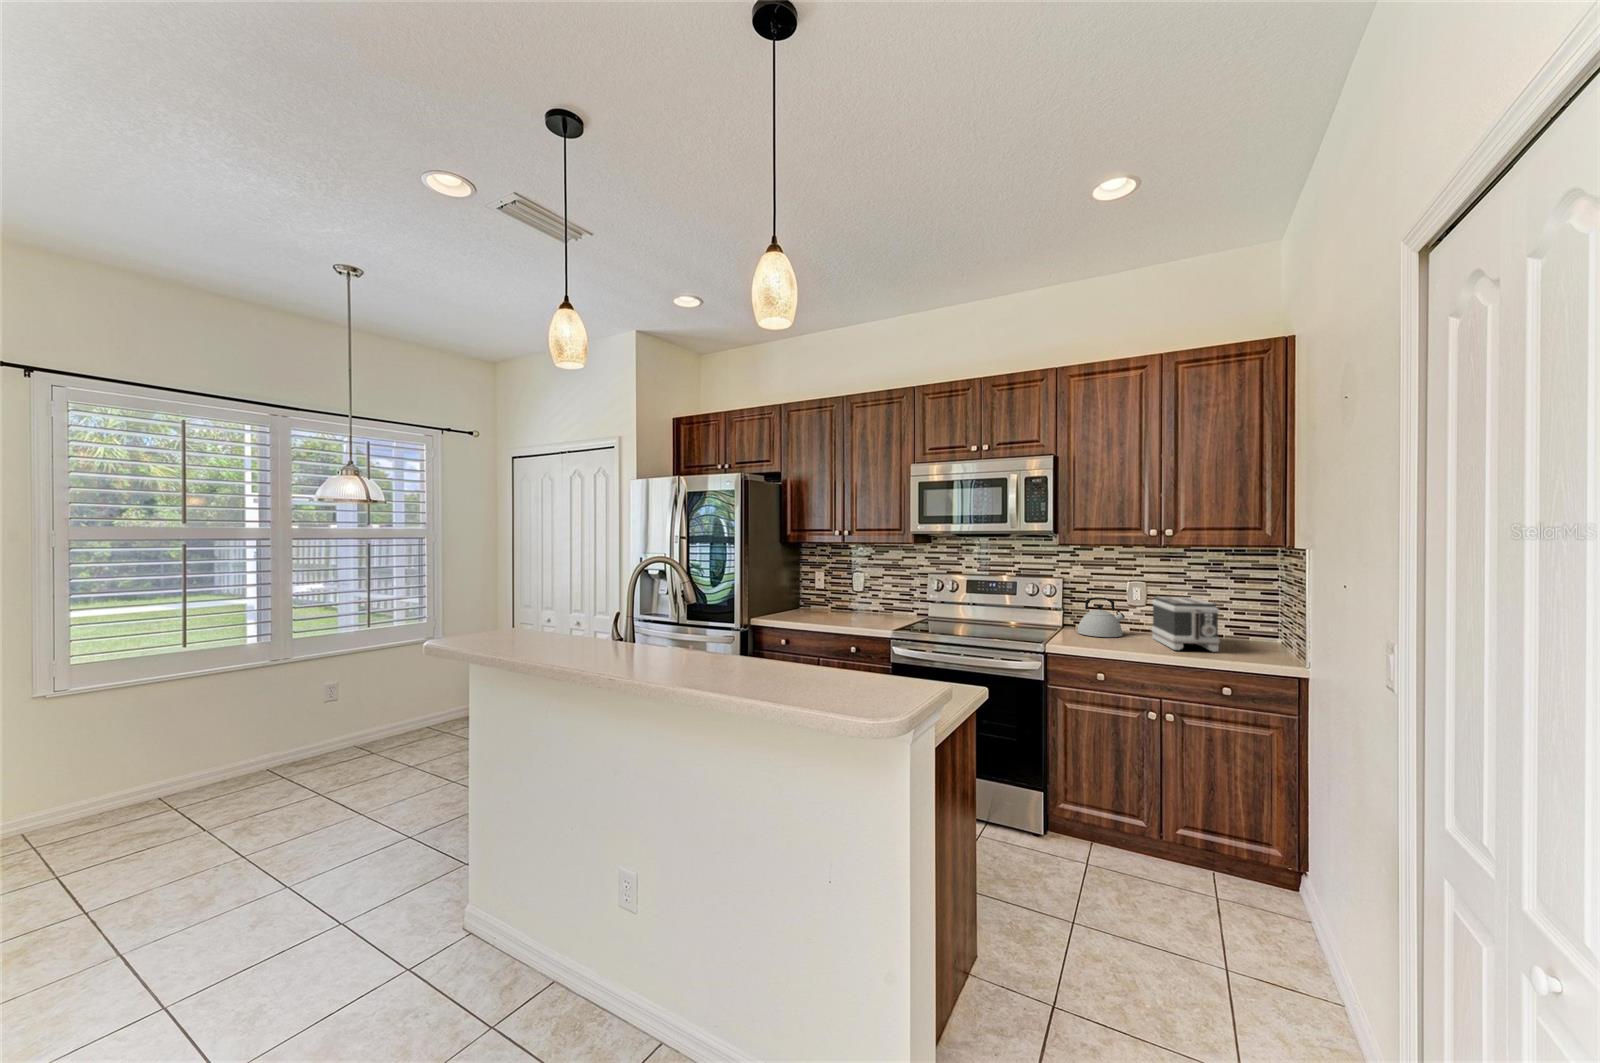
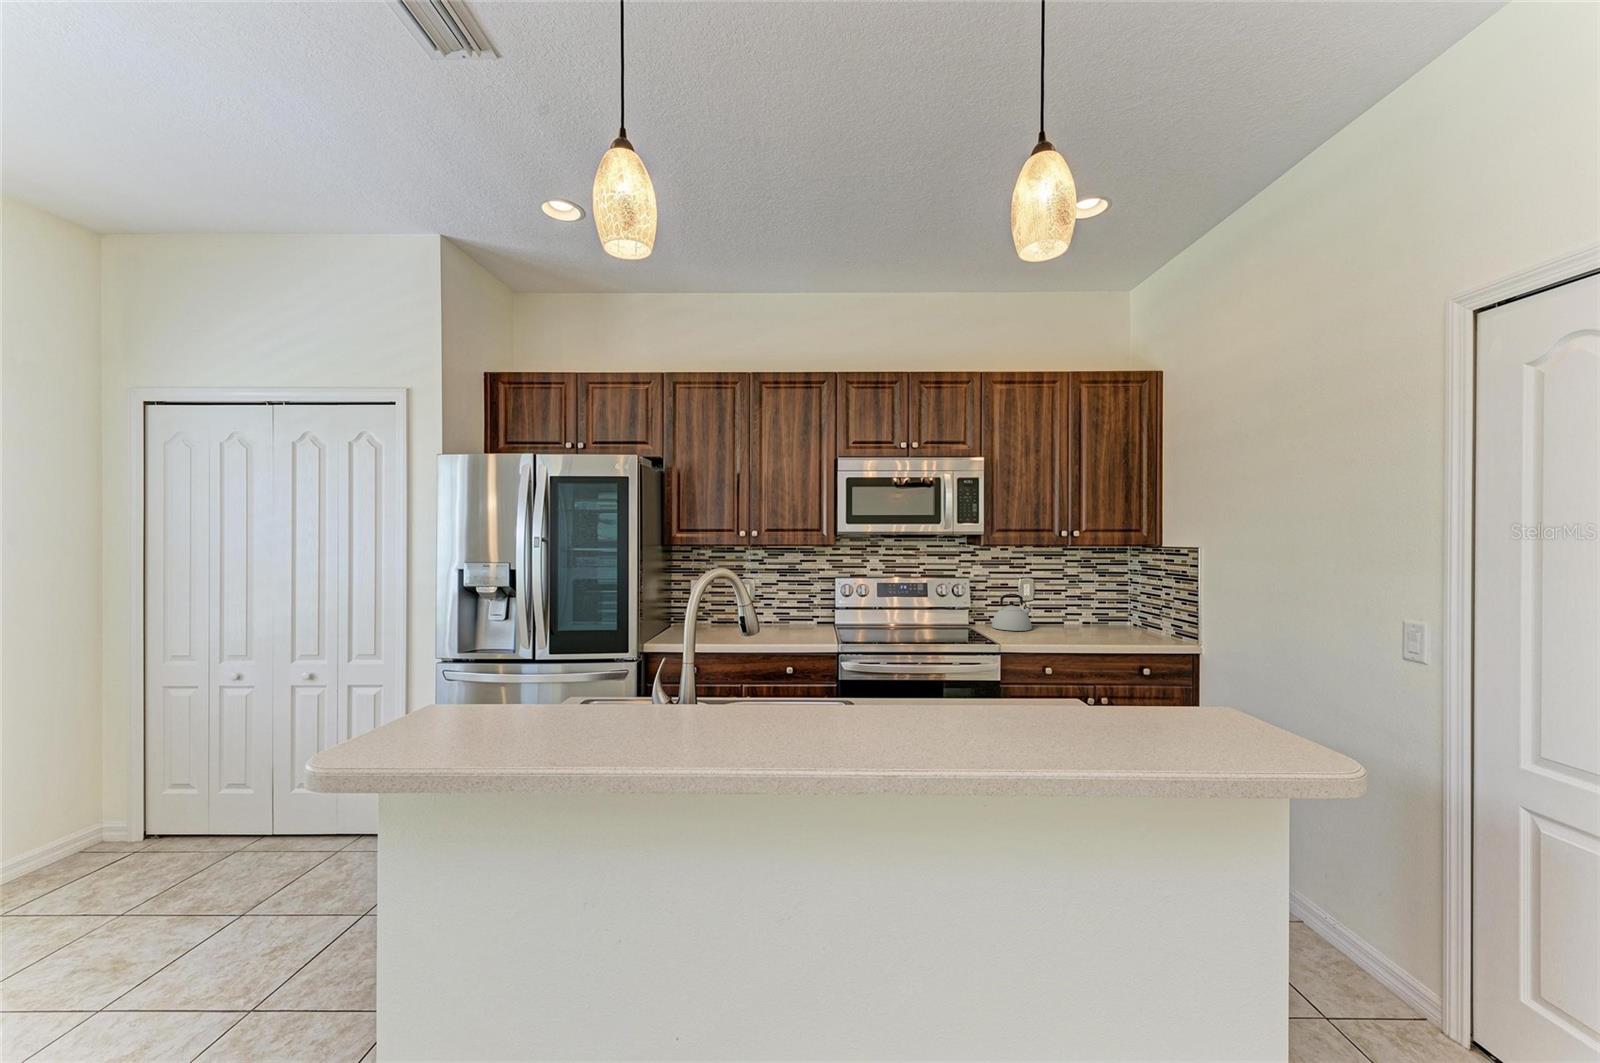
toaster: present [1151,596,1220,652] -> none [1055,590,1126,637]

